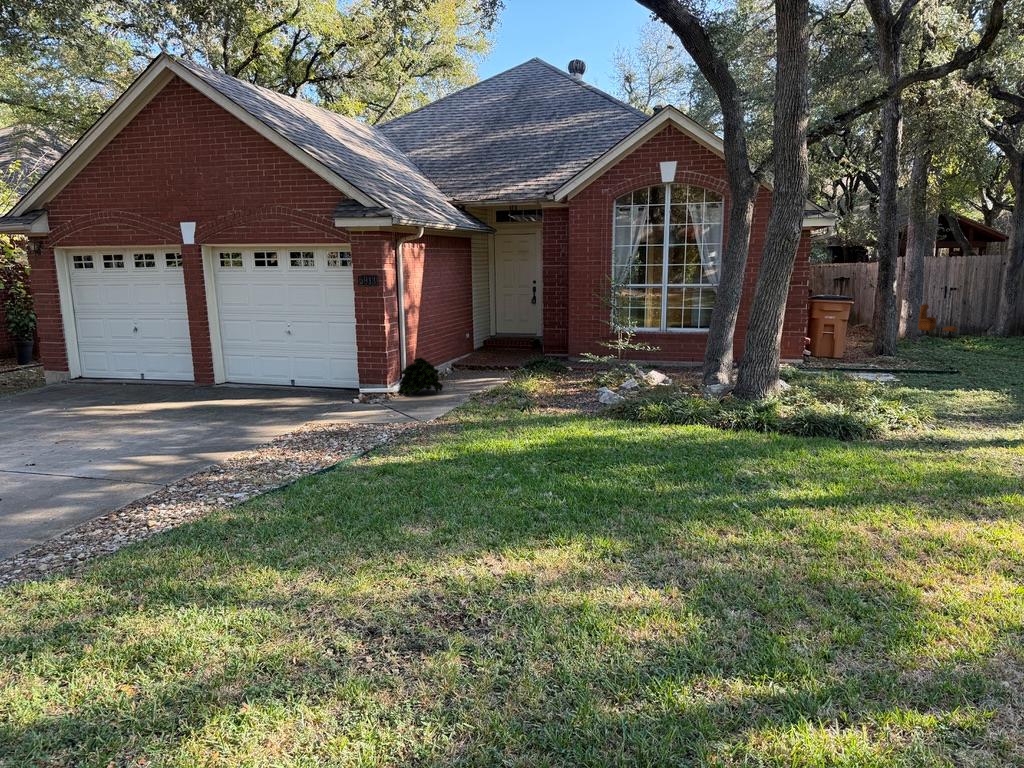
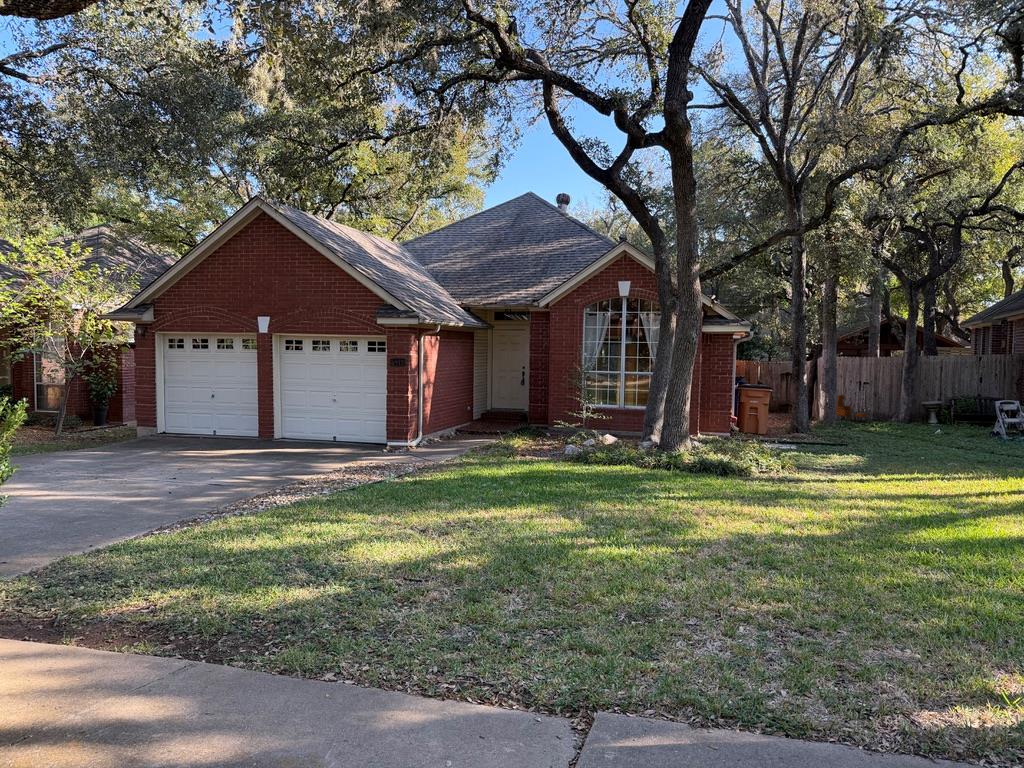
potted plant: present [399,358,443,396] -> none [416,420,450,449]

